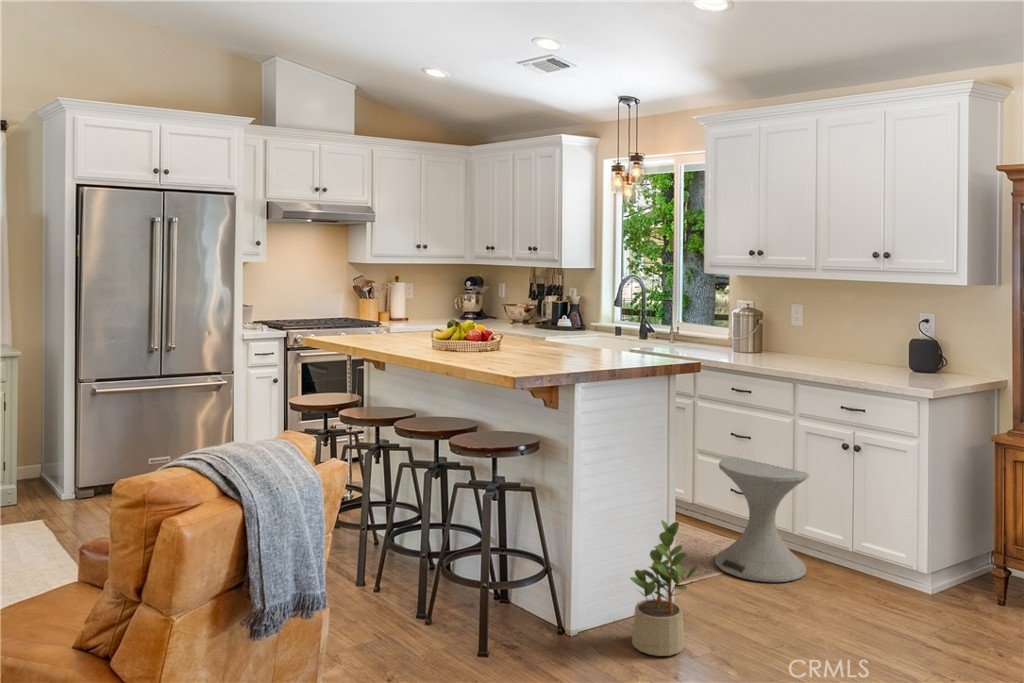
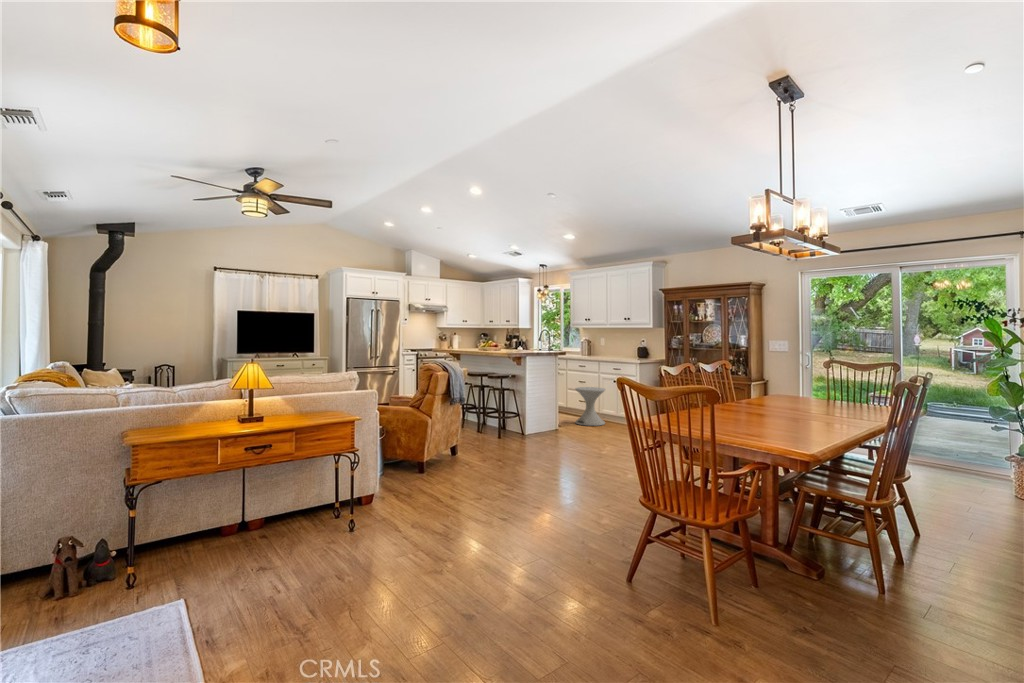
potted plant: present [630,520,697,656] -> none [546,397,566,438]

